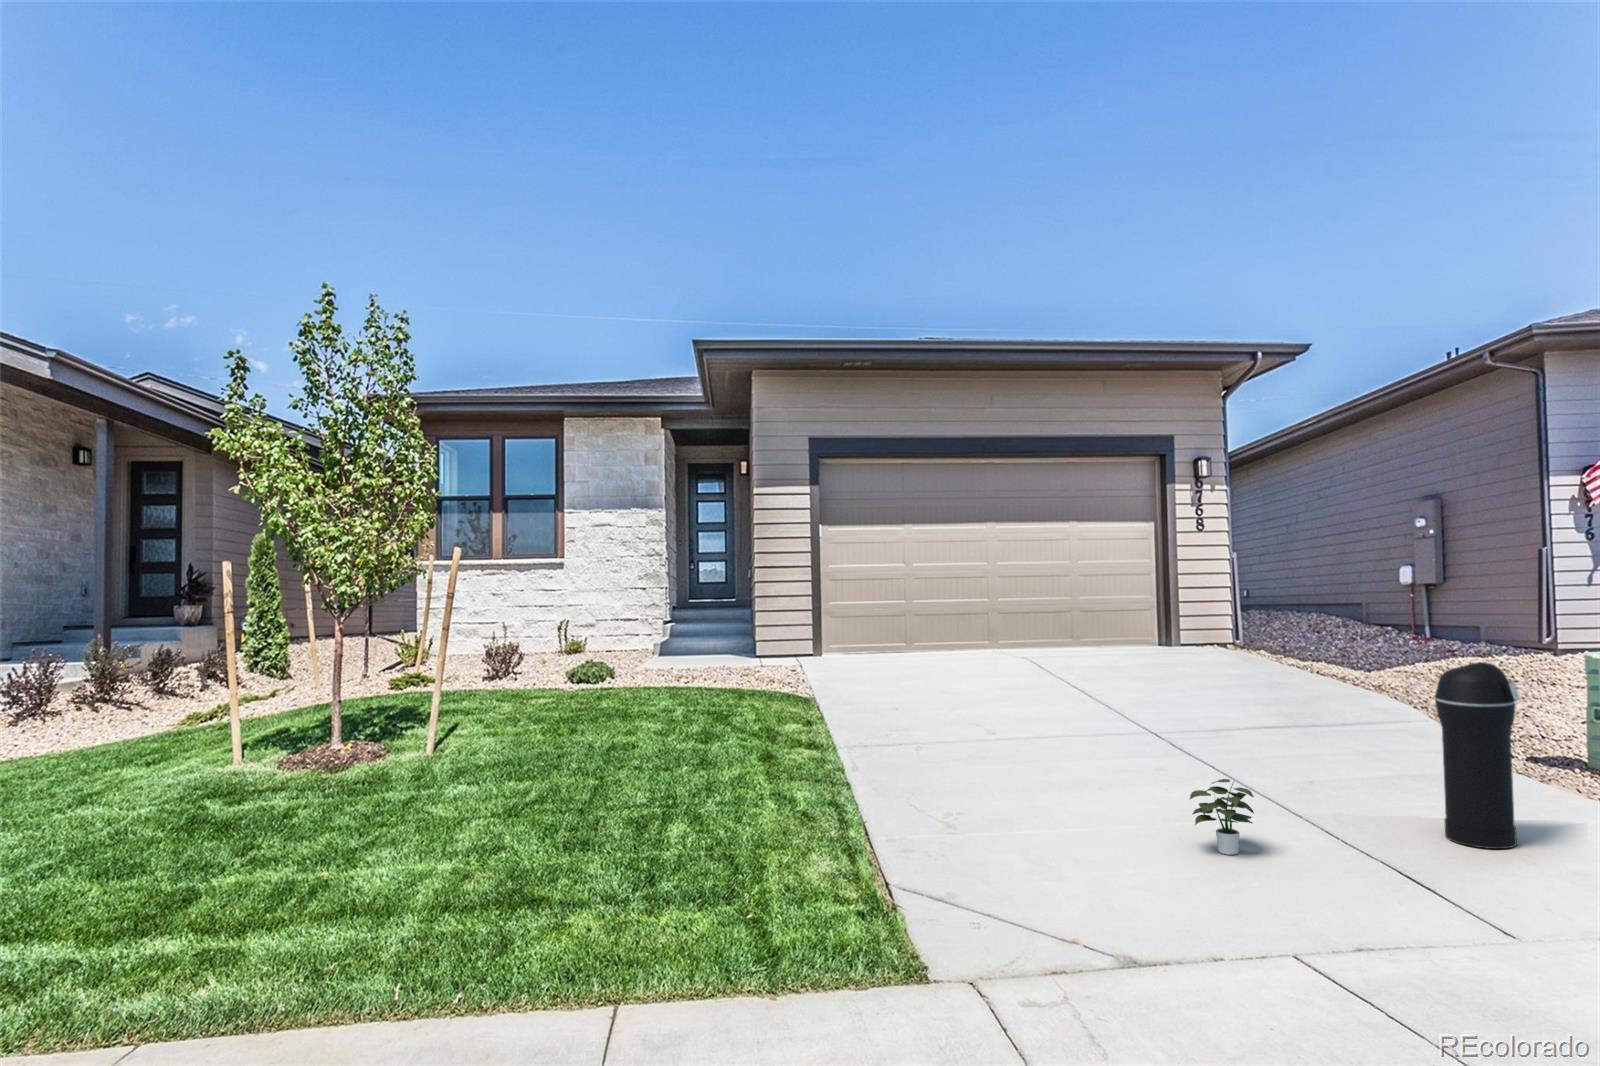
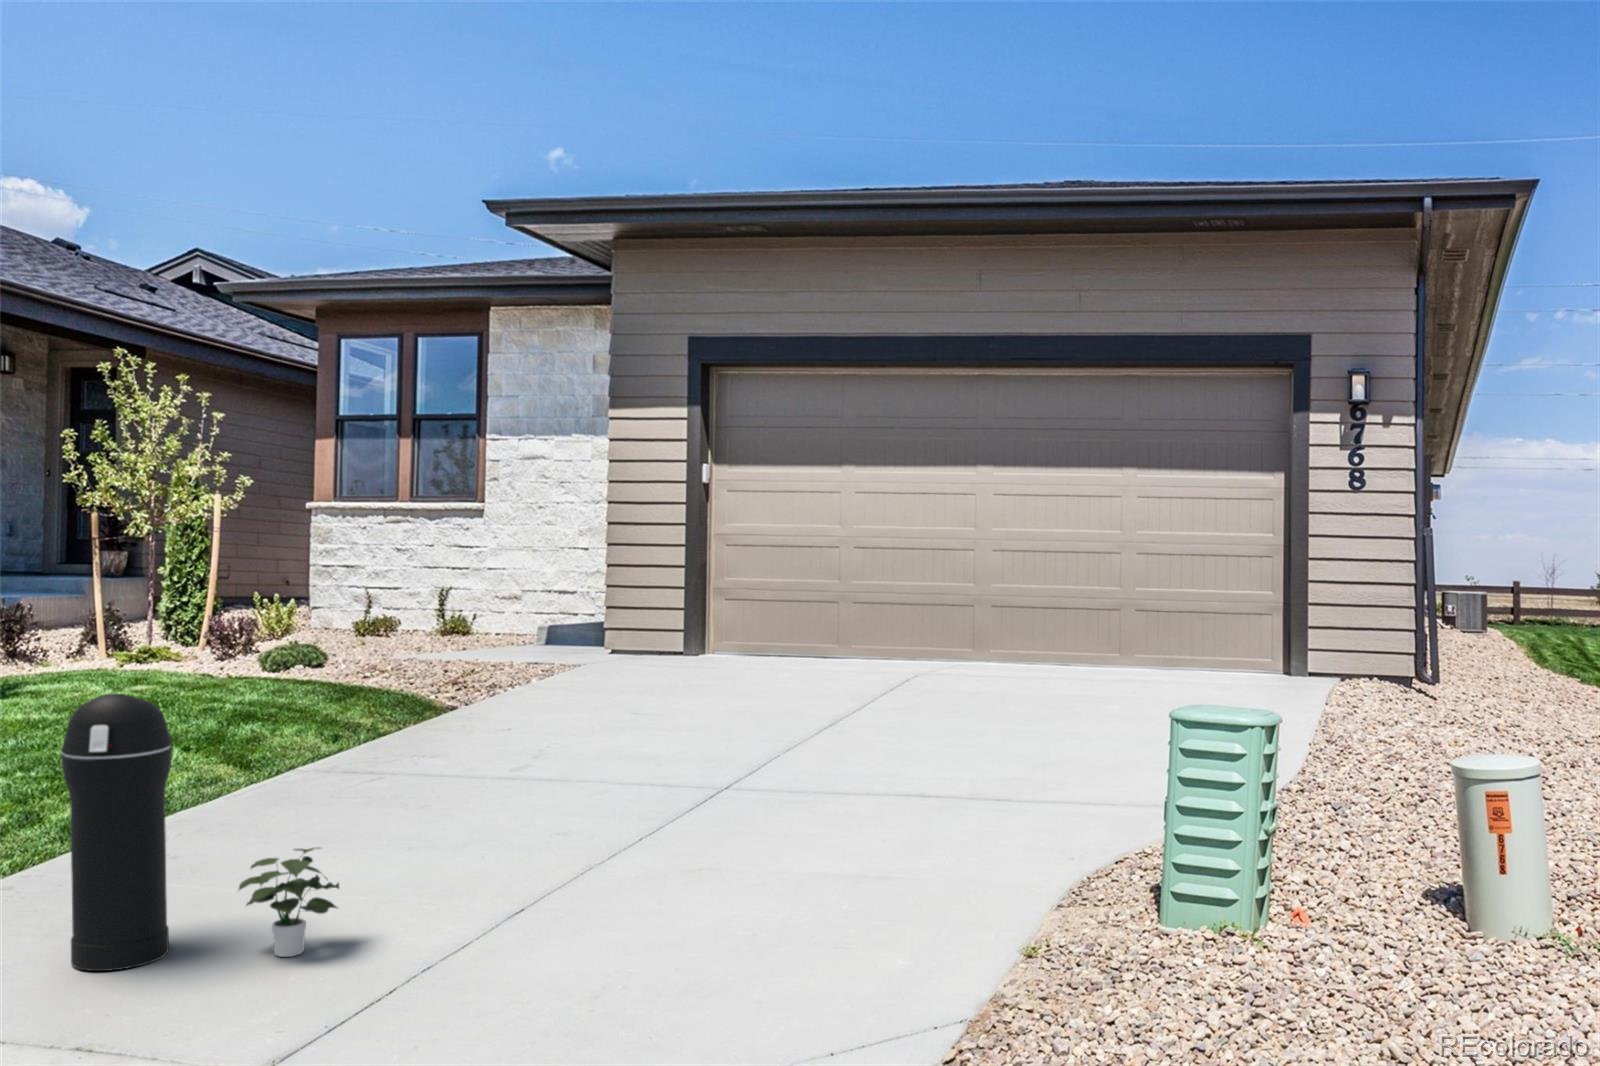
trash can: present [1435,662,1520,849] -> present [61,693,172,971]

